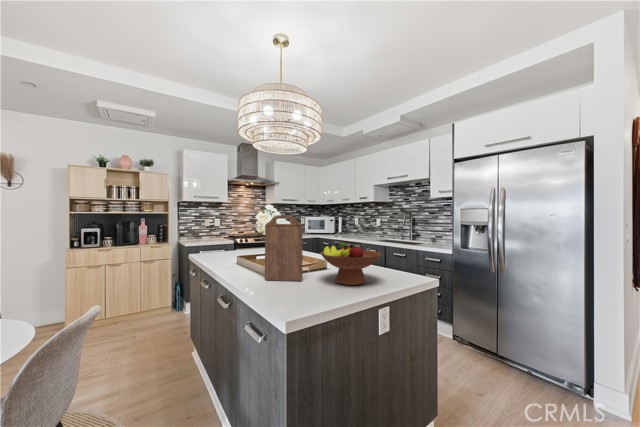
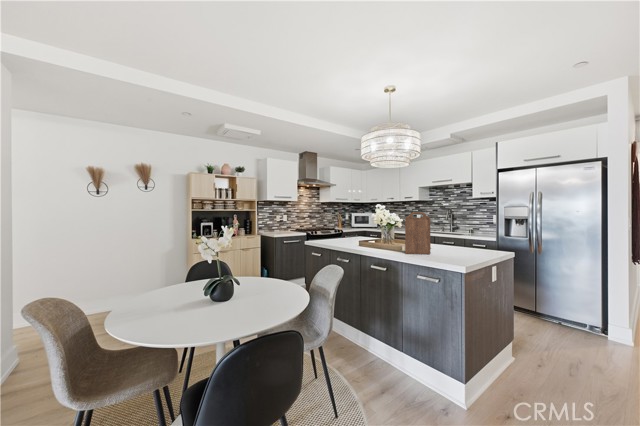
fruit bowl: present [320,243,381,285] -> none [441,229,484,255]

